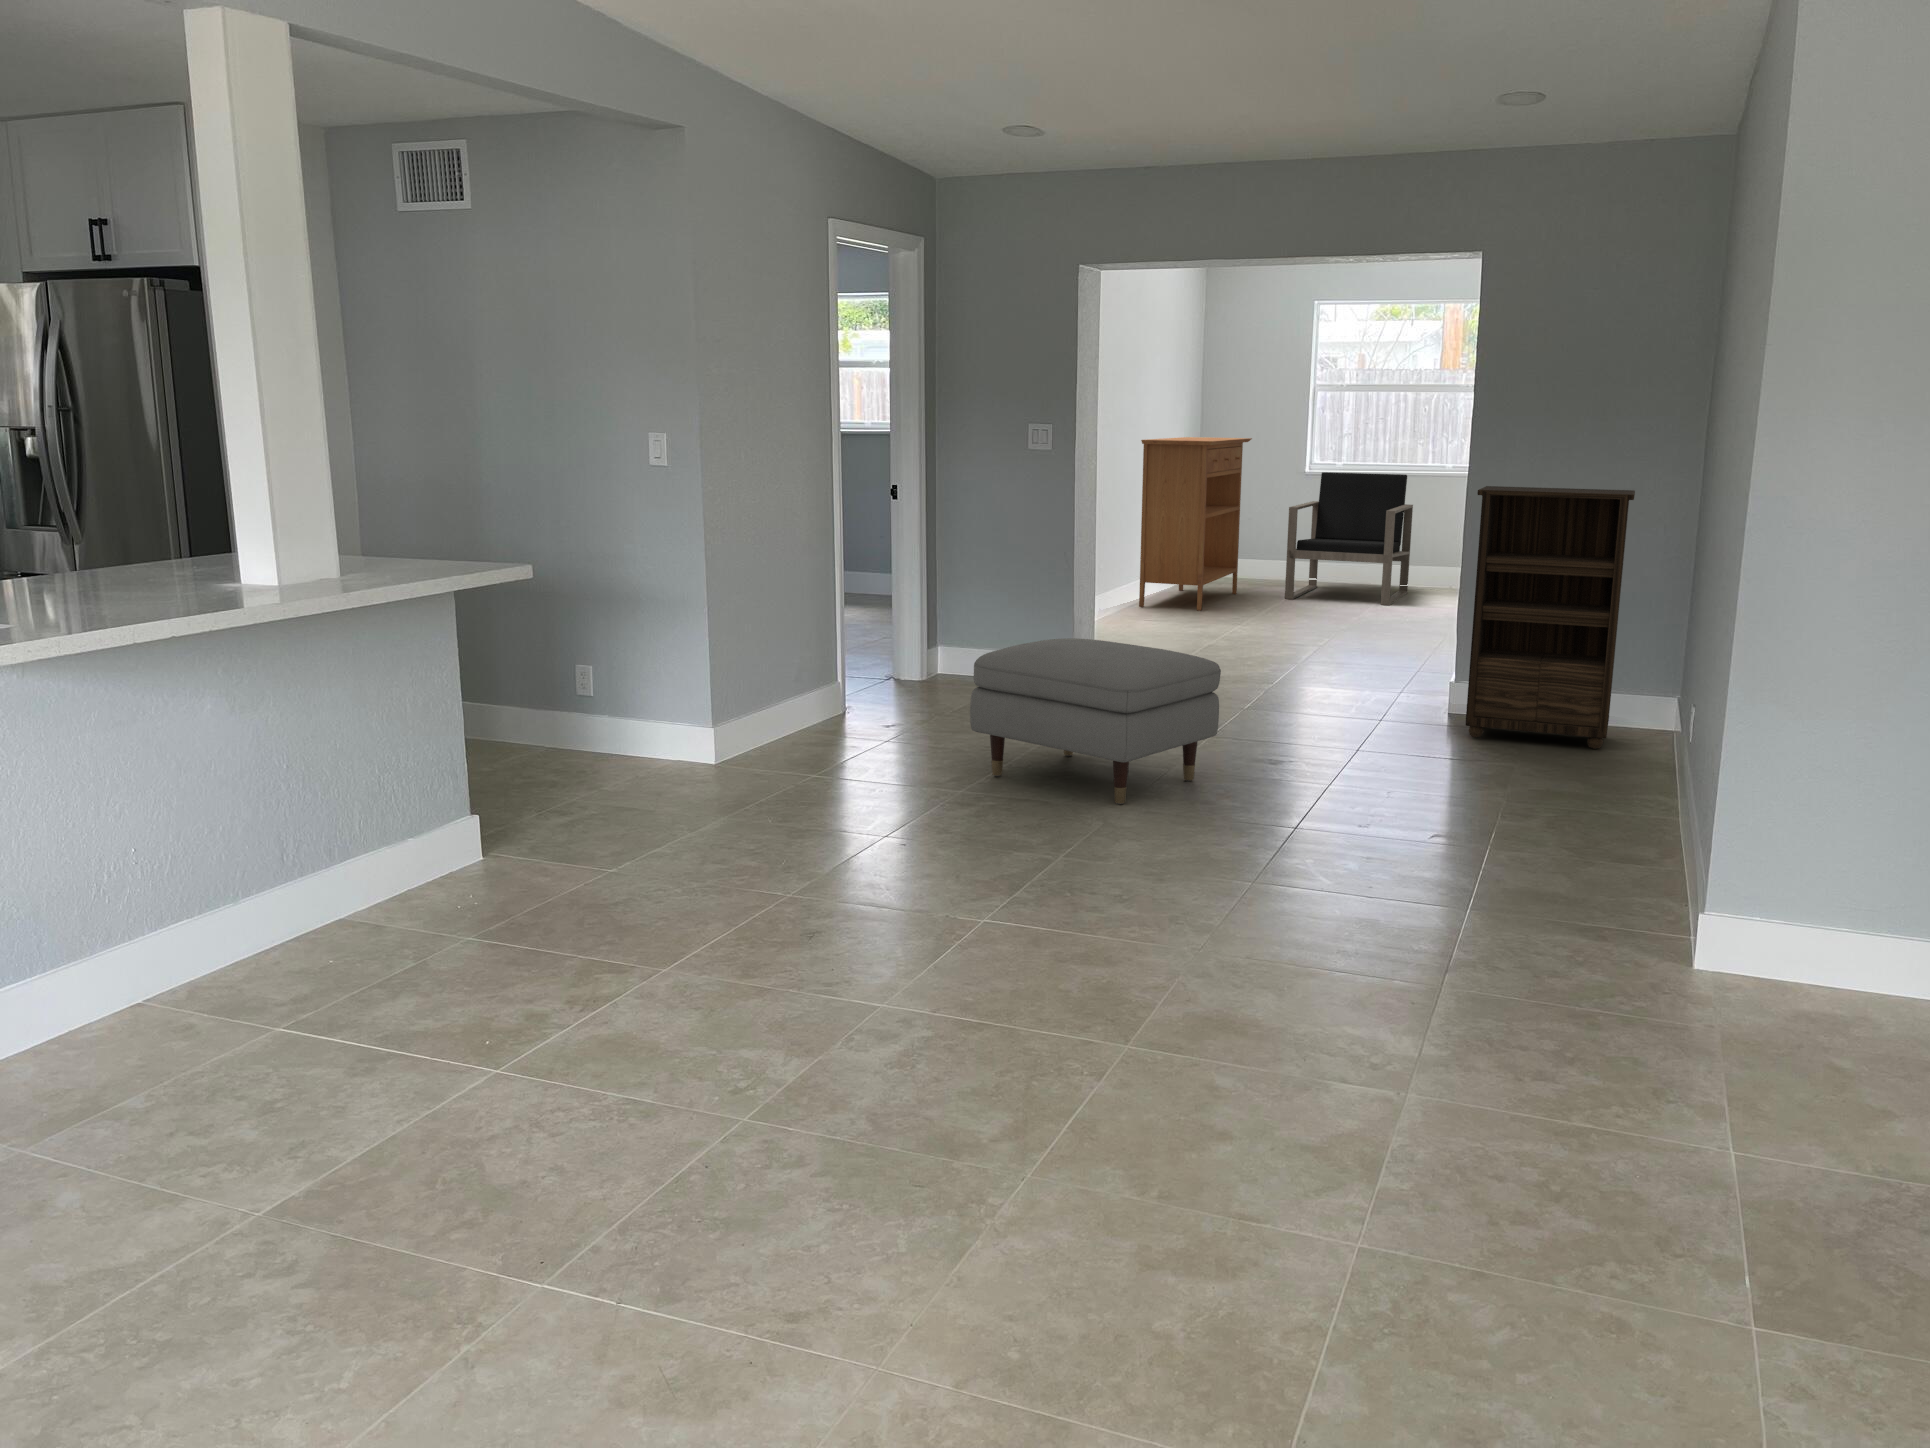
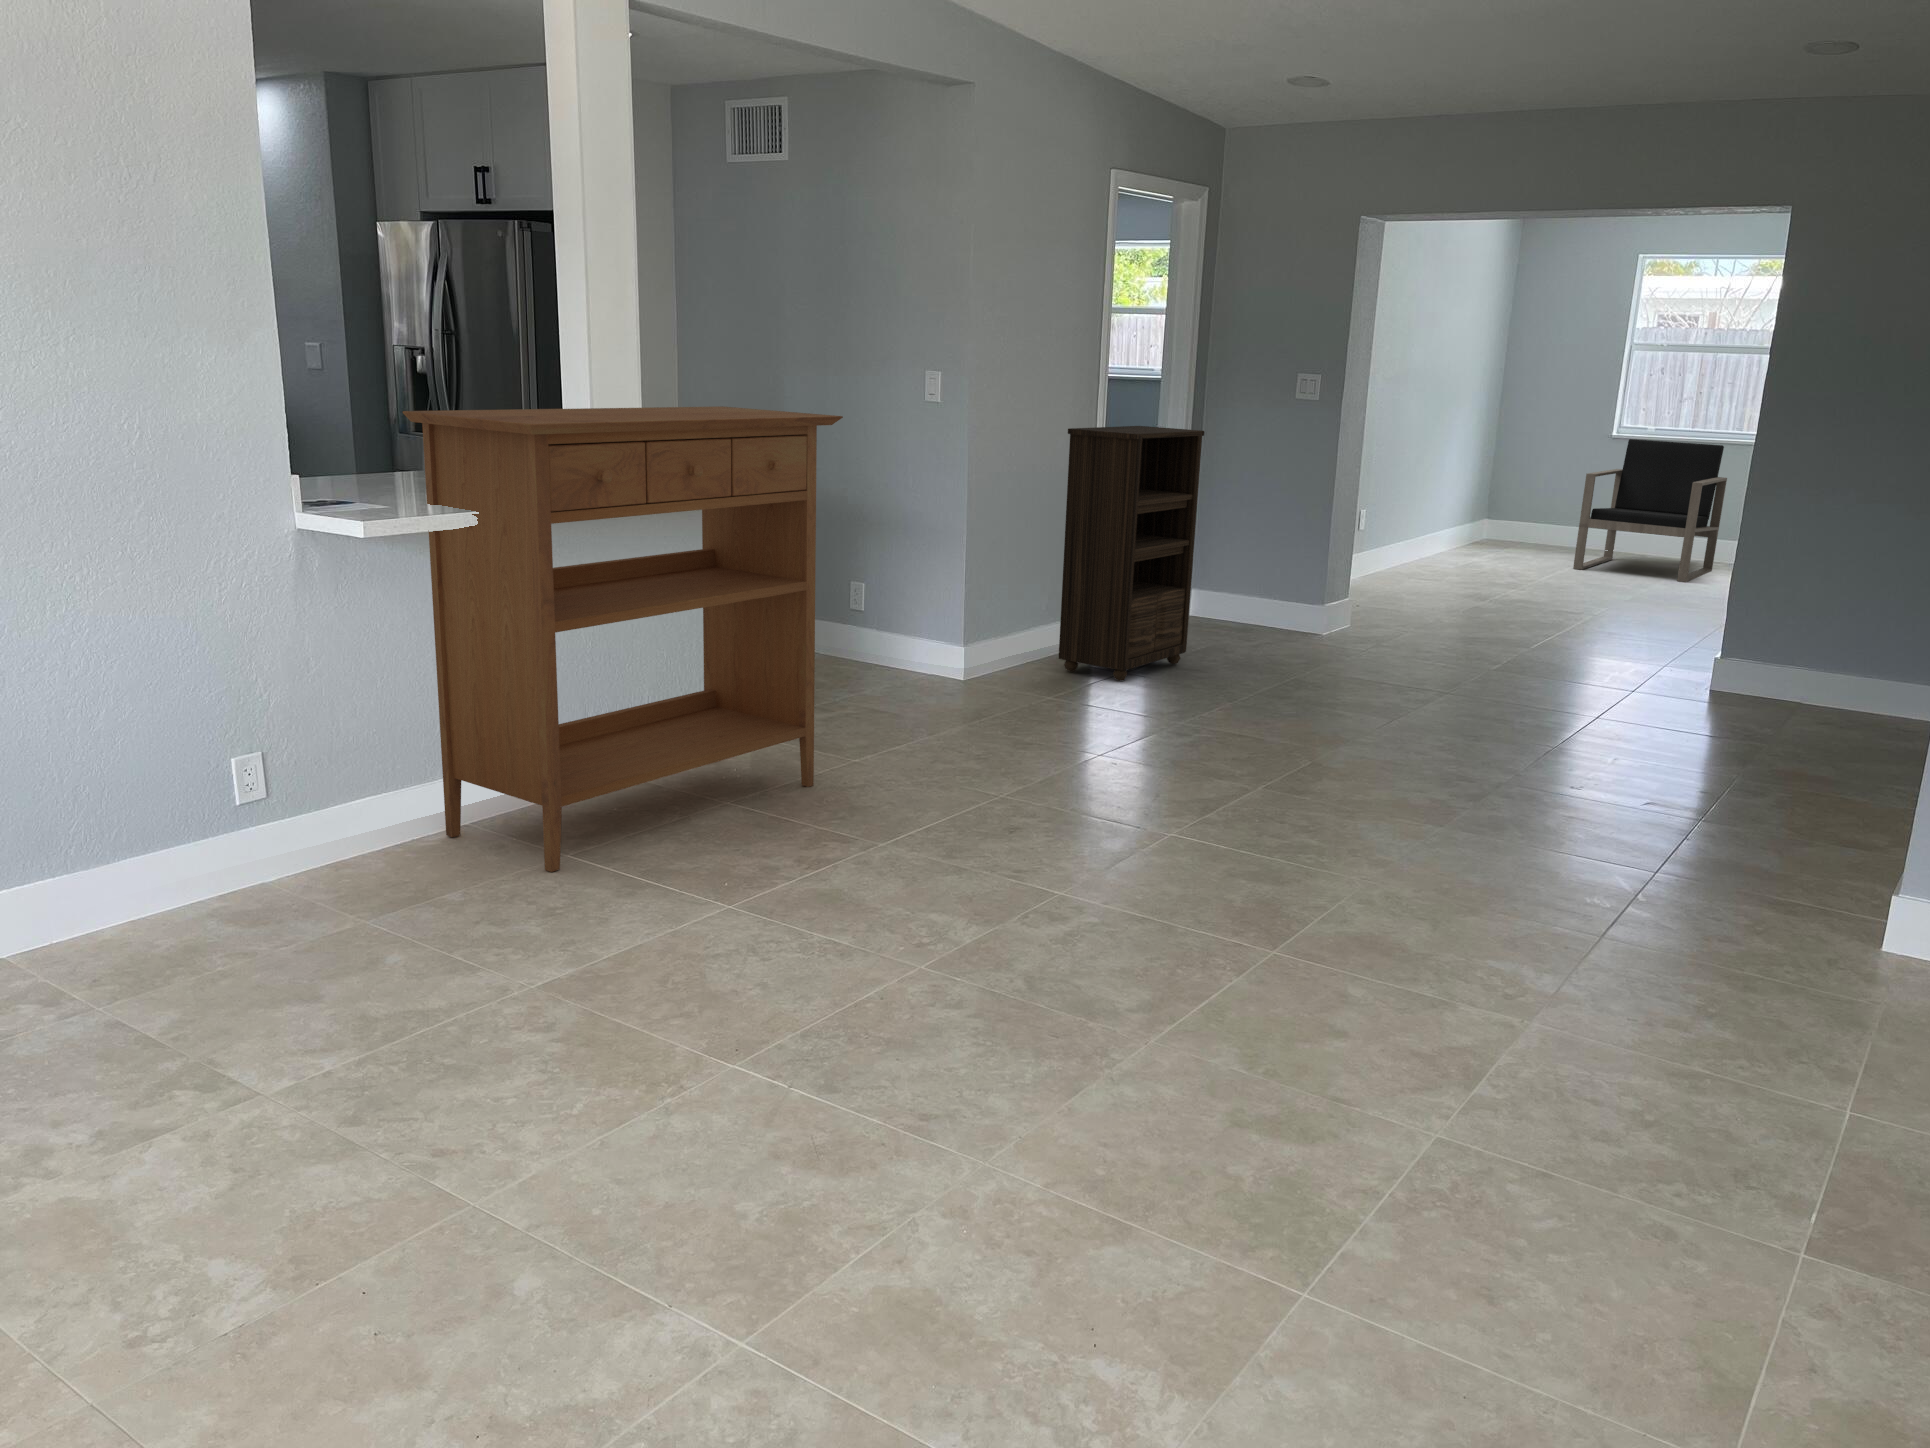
console table: present [1139,437,1252,610] -> present [403,406,843,872]
bookshelf: present [1466,486,1635,749] -> present [1059,426,1204,681]
ottoman: present [970,638,1221,804] -> none [1202,586,1453,748]

